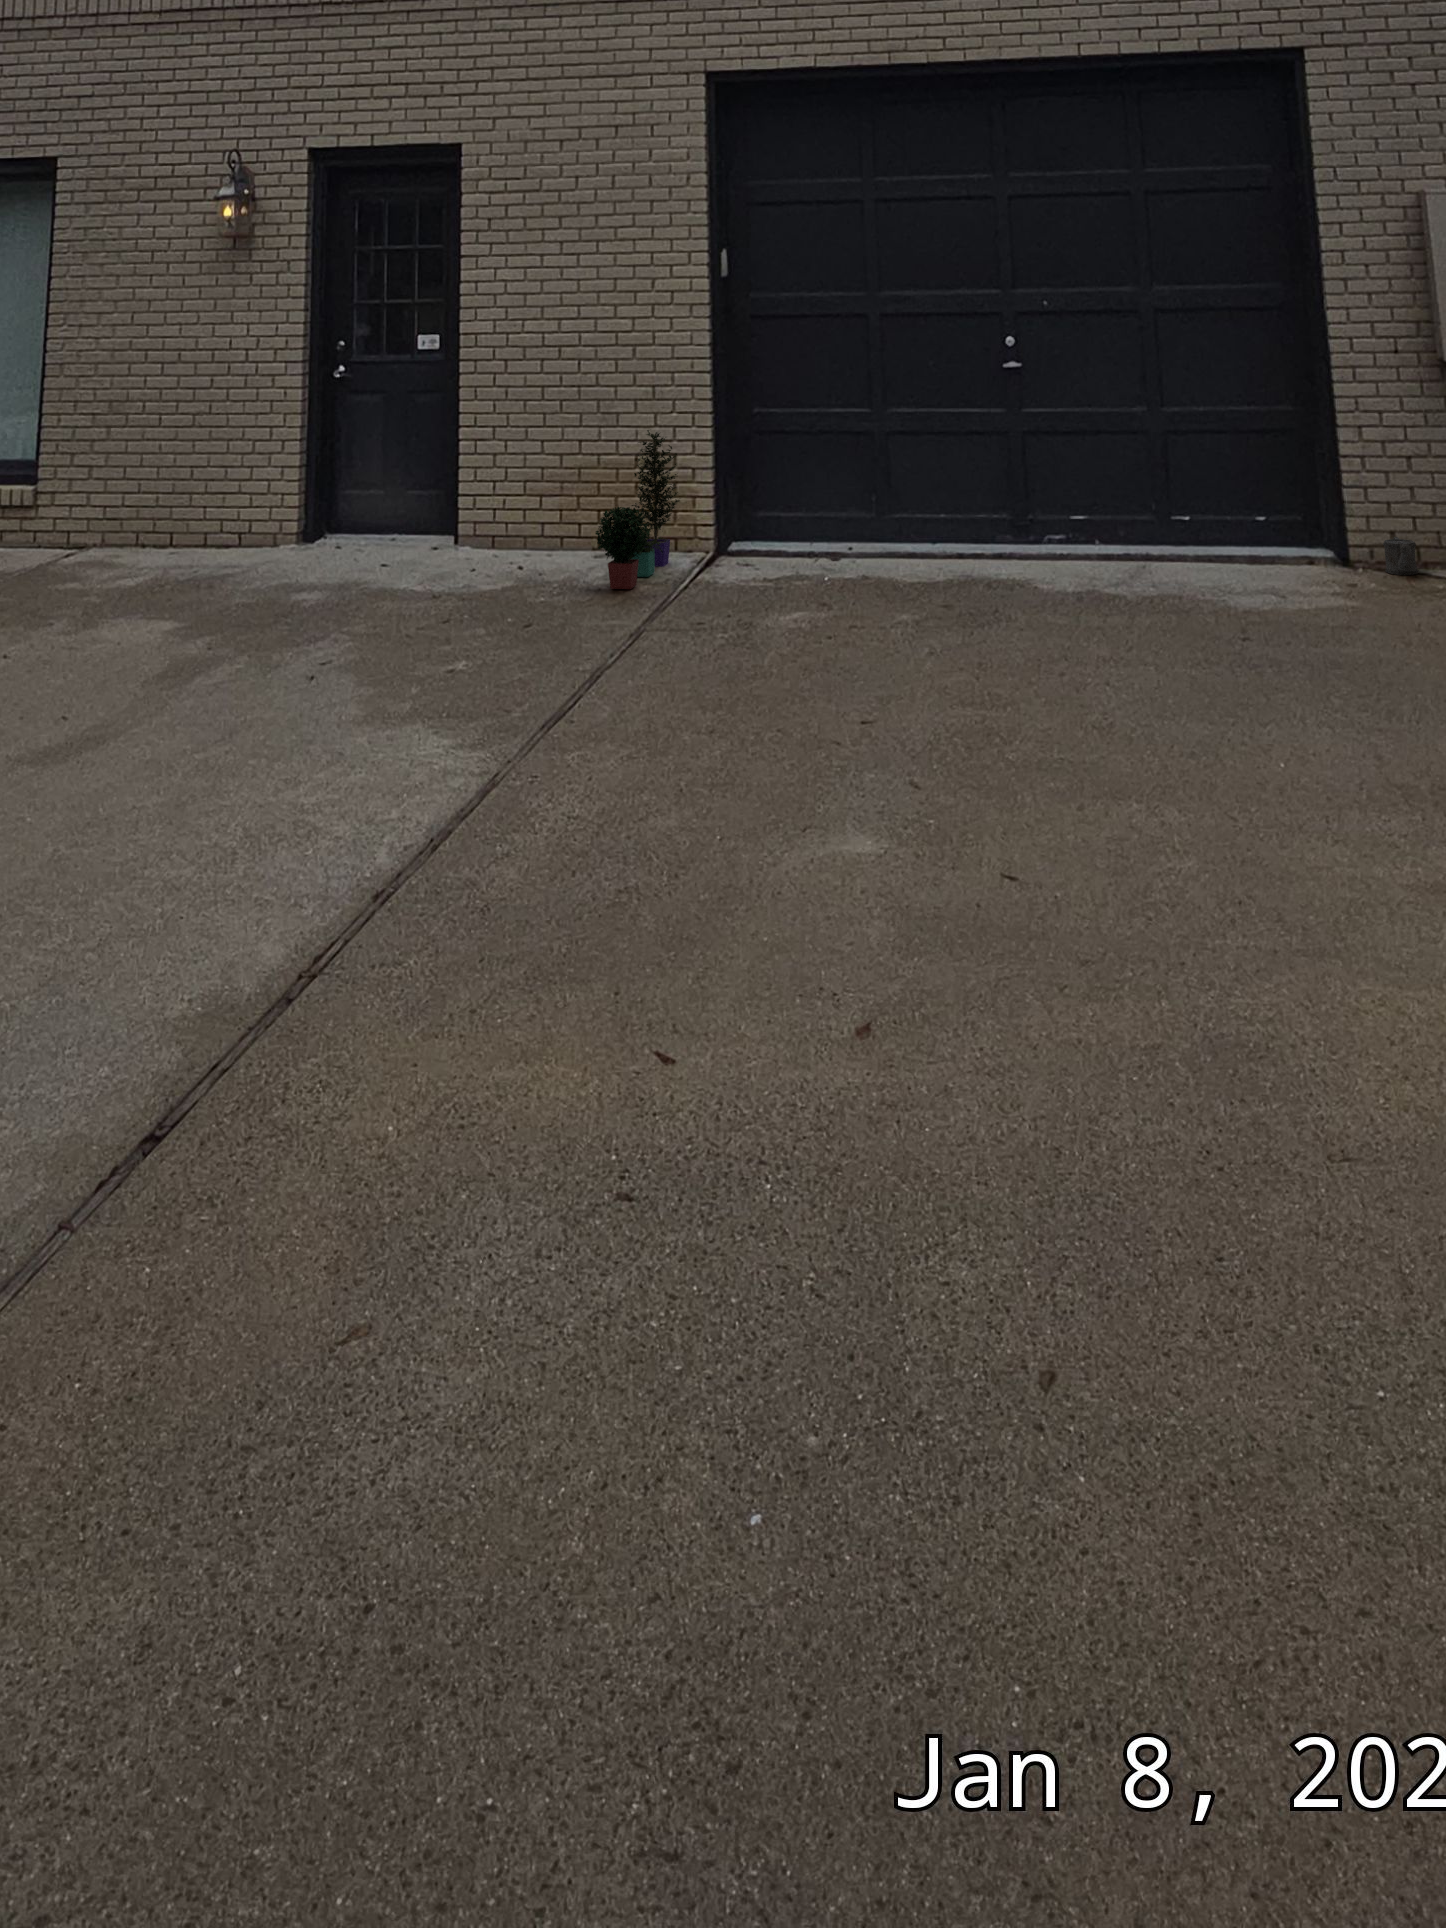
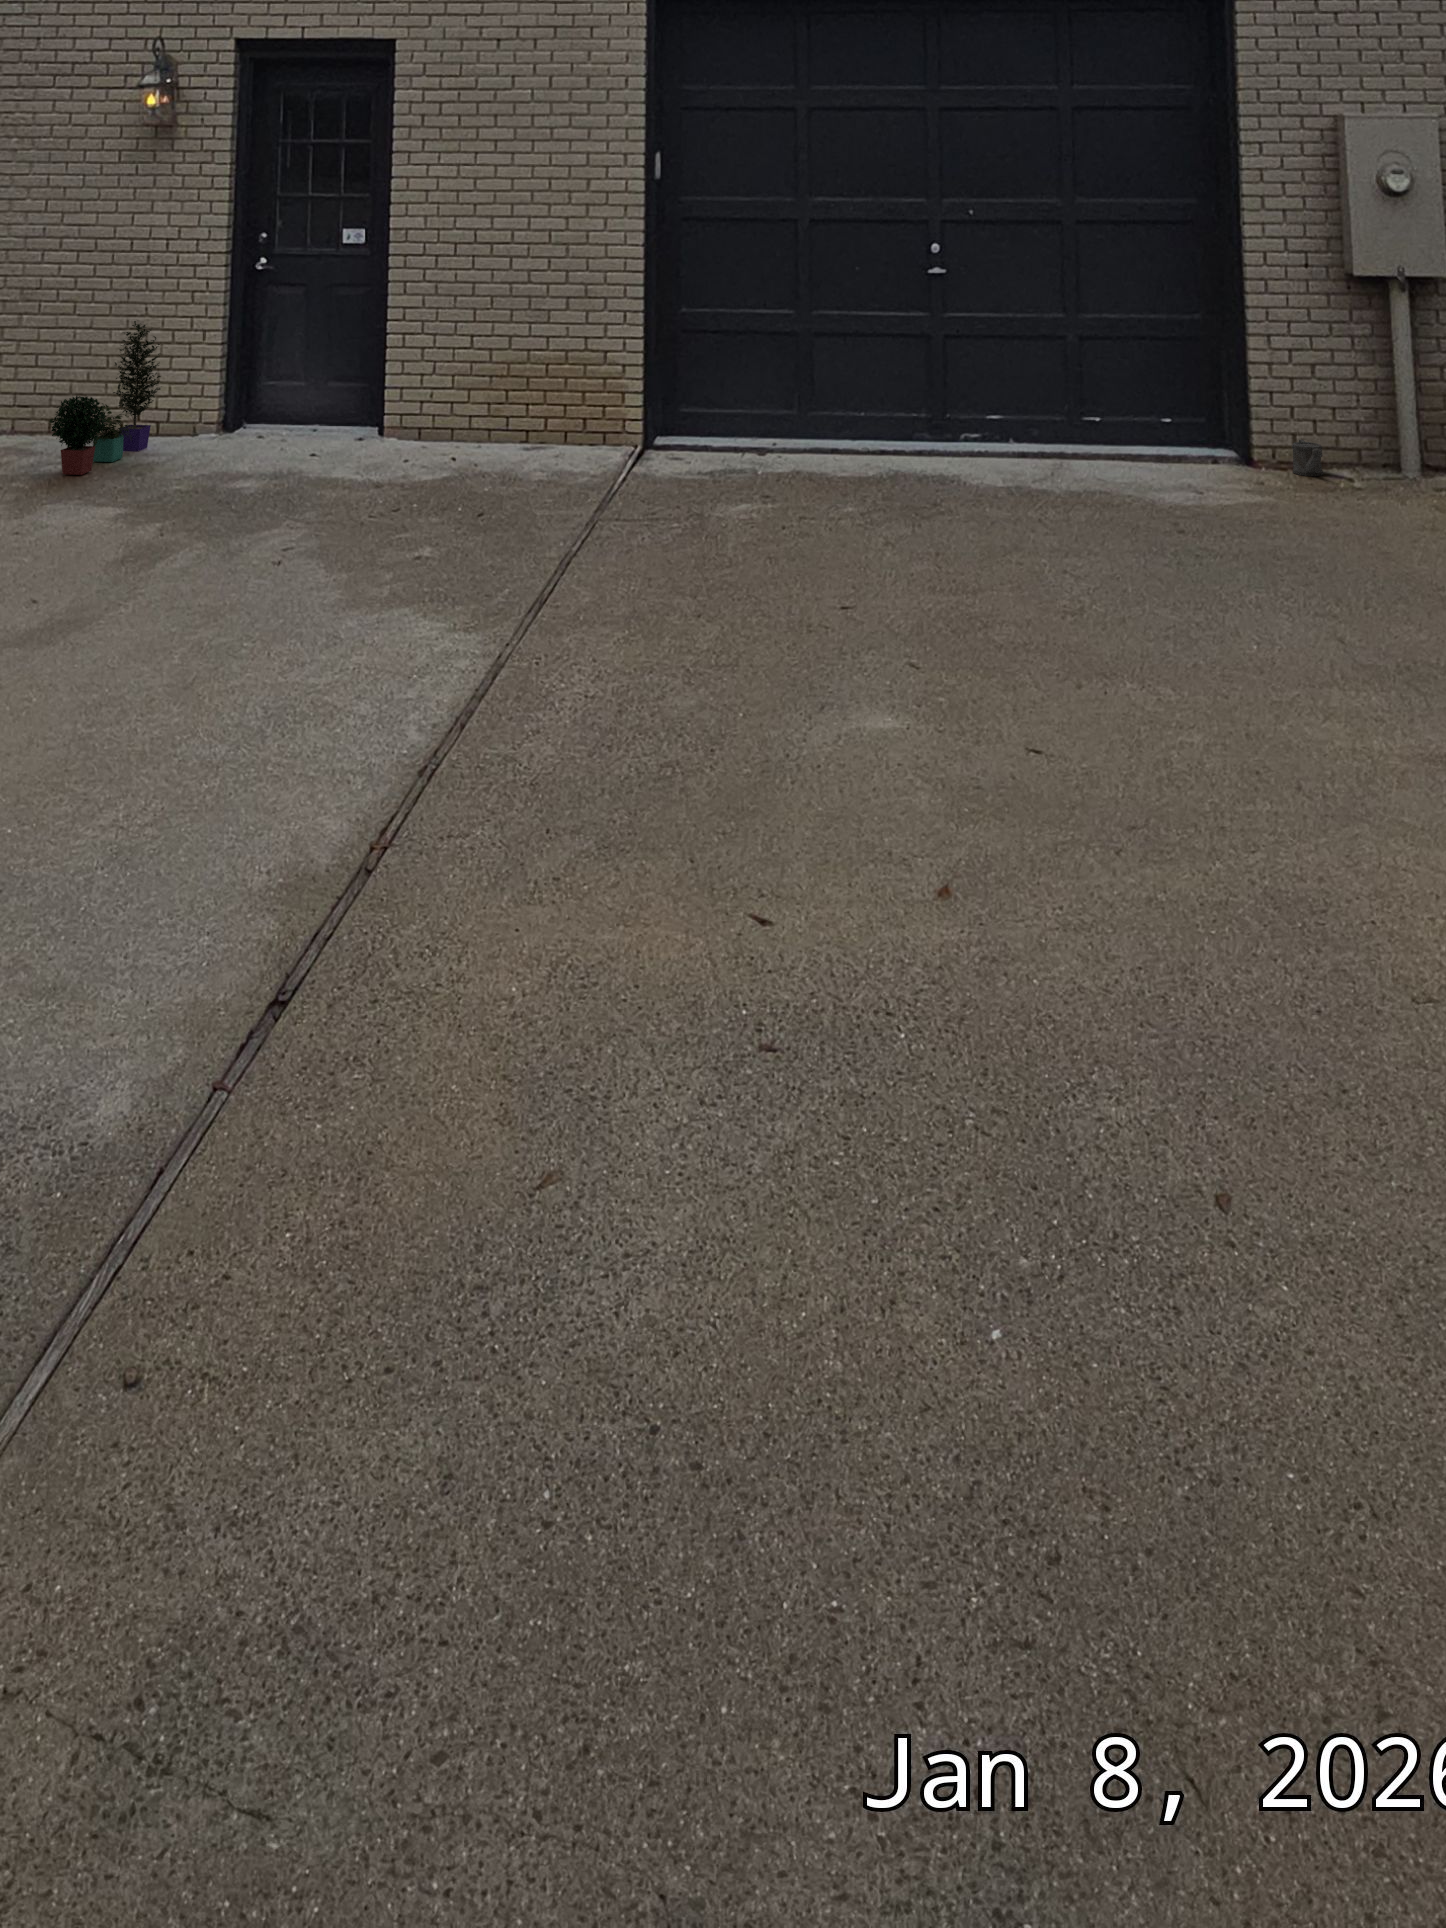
potted plant: present [595,430,680,589] -> present [49,321,161,475]

